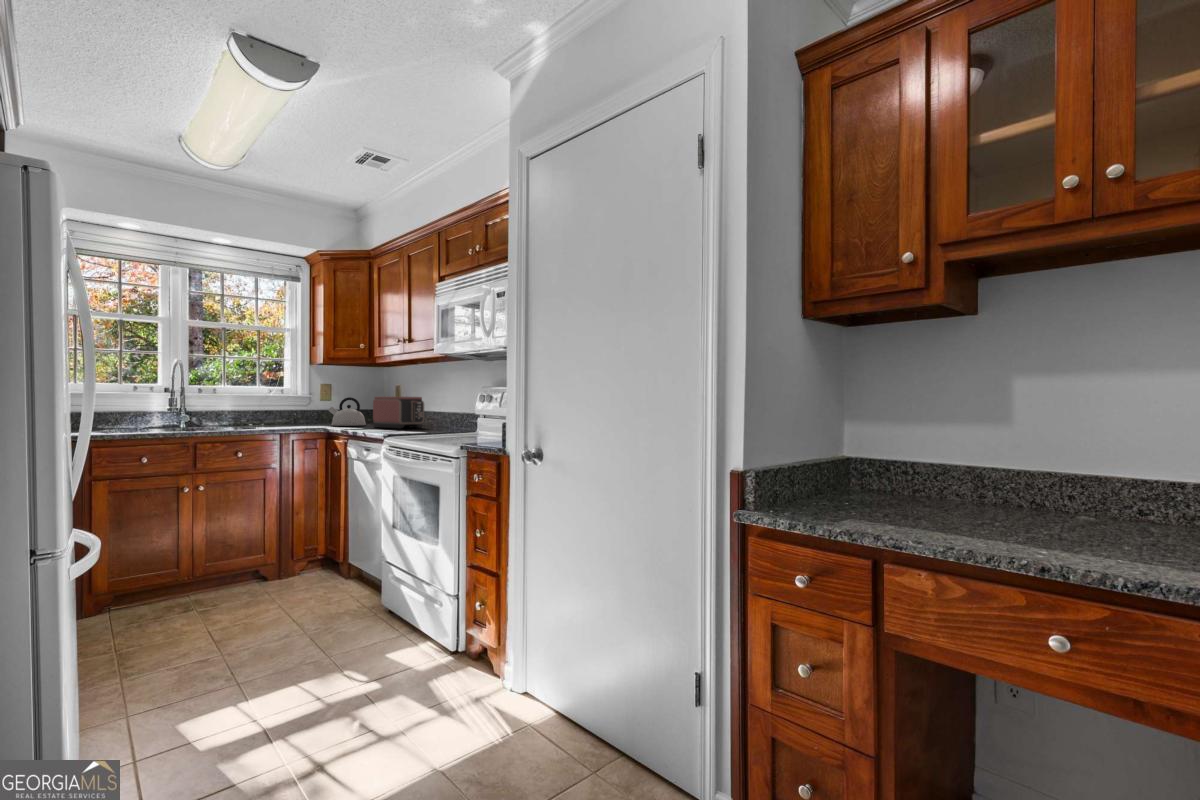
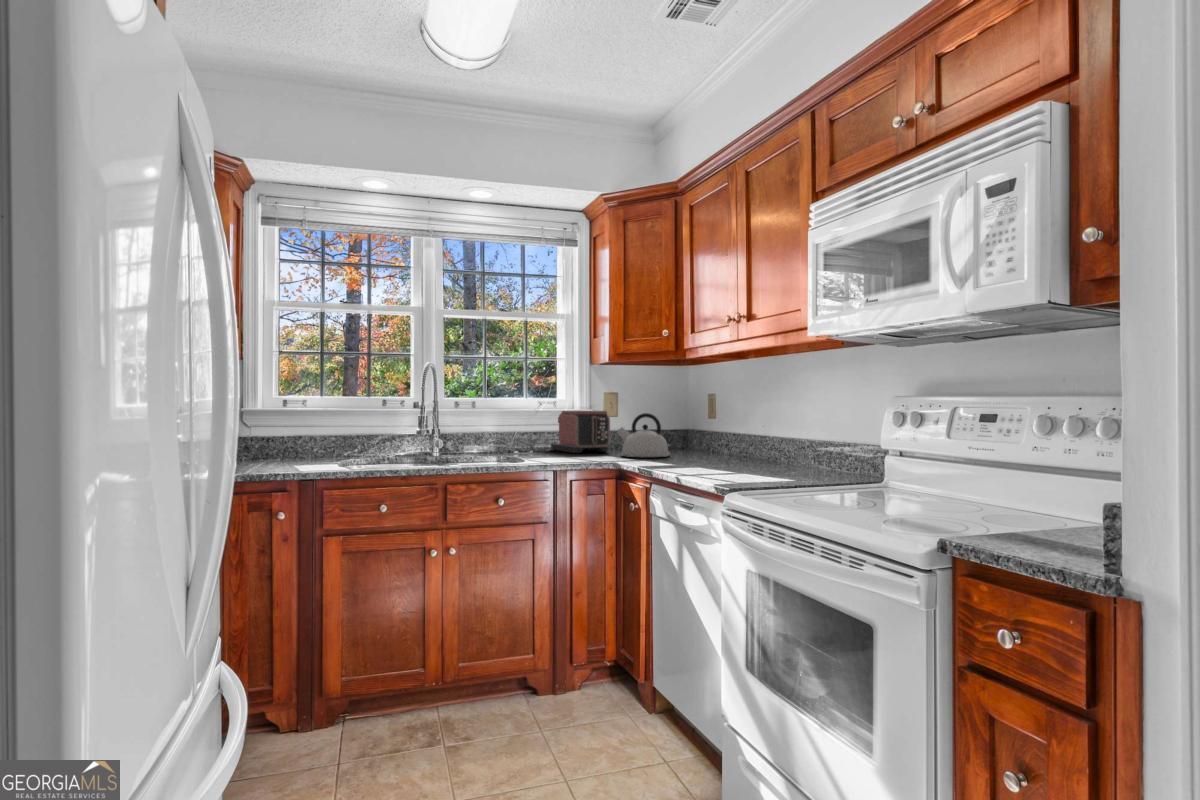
toaster: present [373,397,424,429] -> present [551,410,610,453]

